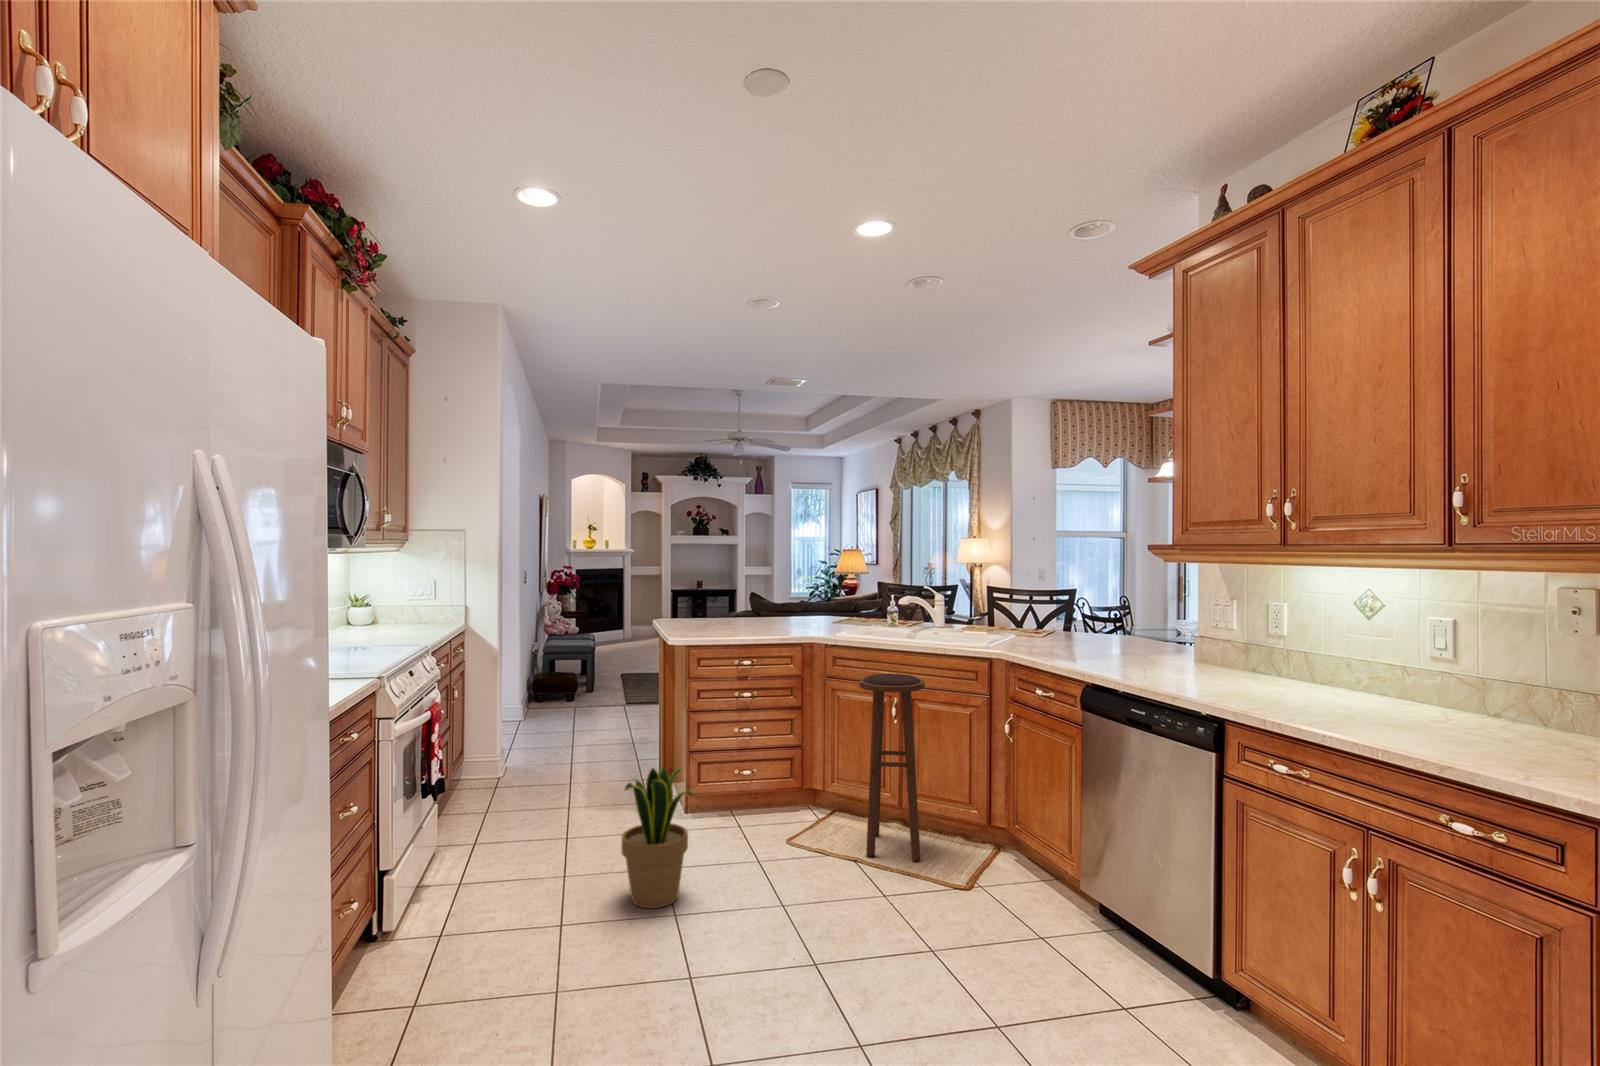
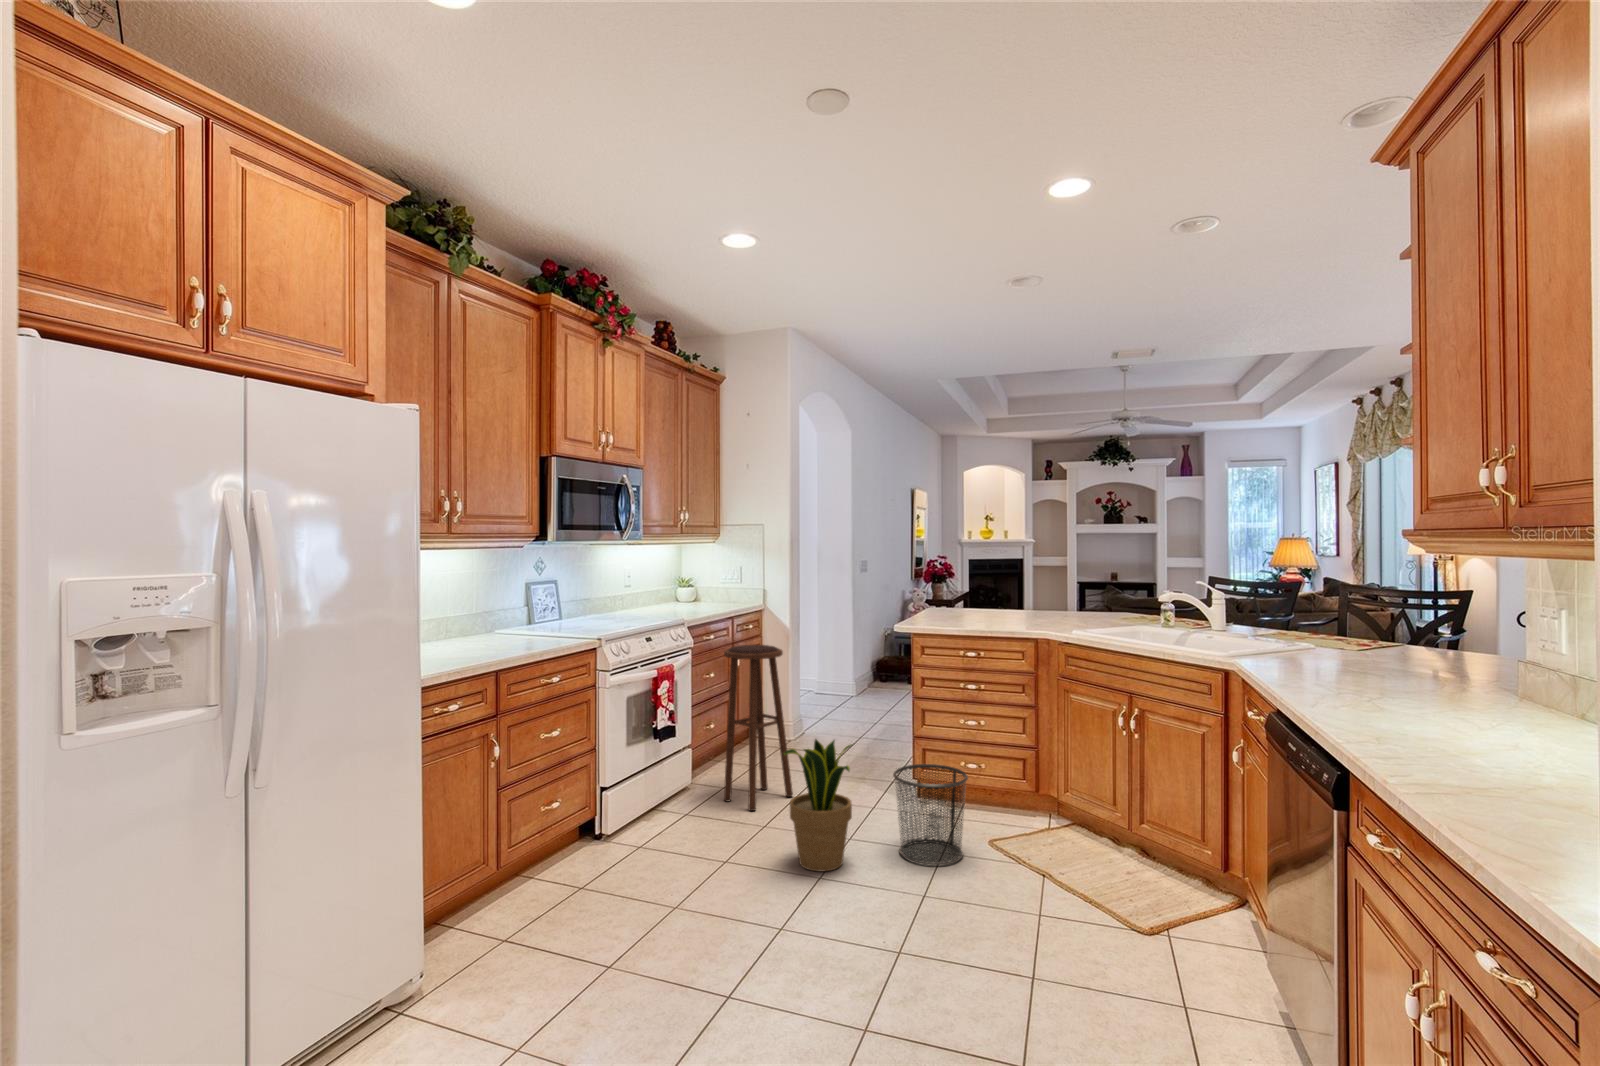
stool: present [859,674,925,861] -> present [724,645,793,811]
waste bin: none [709,775,782,875] -> present [893,764,968,866]

